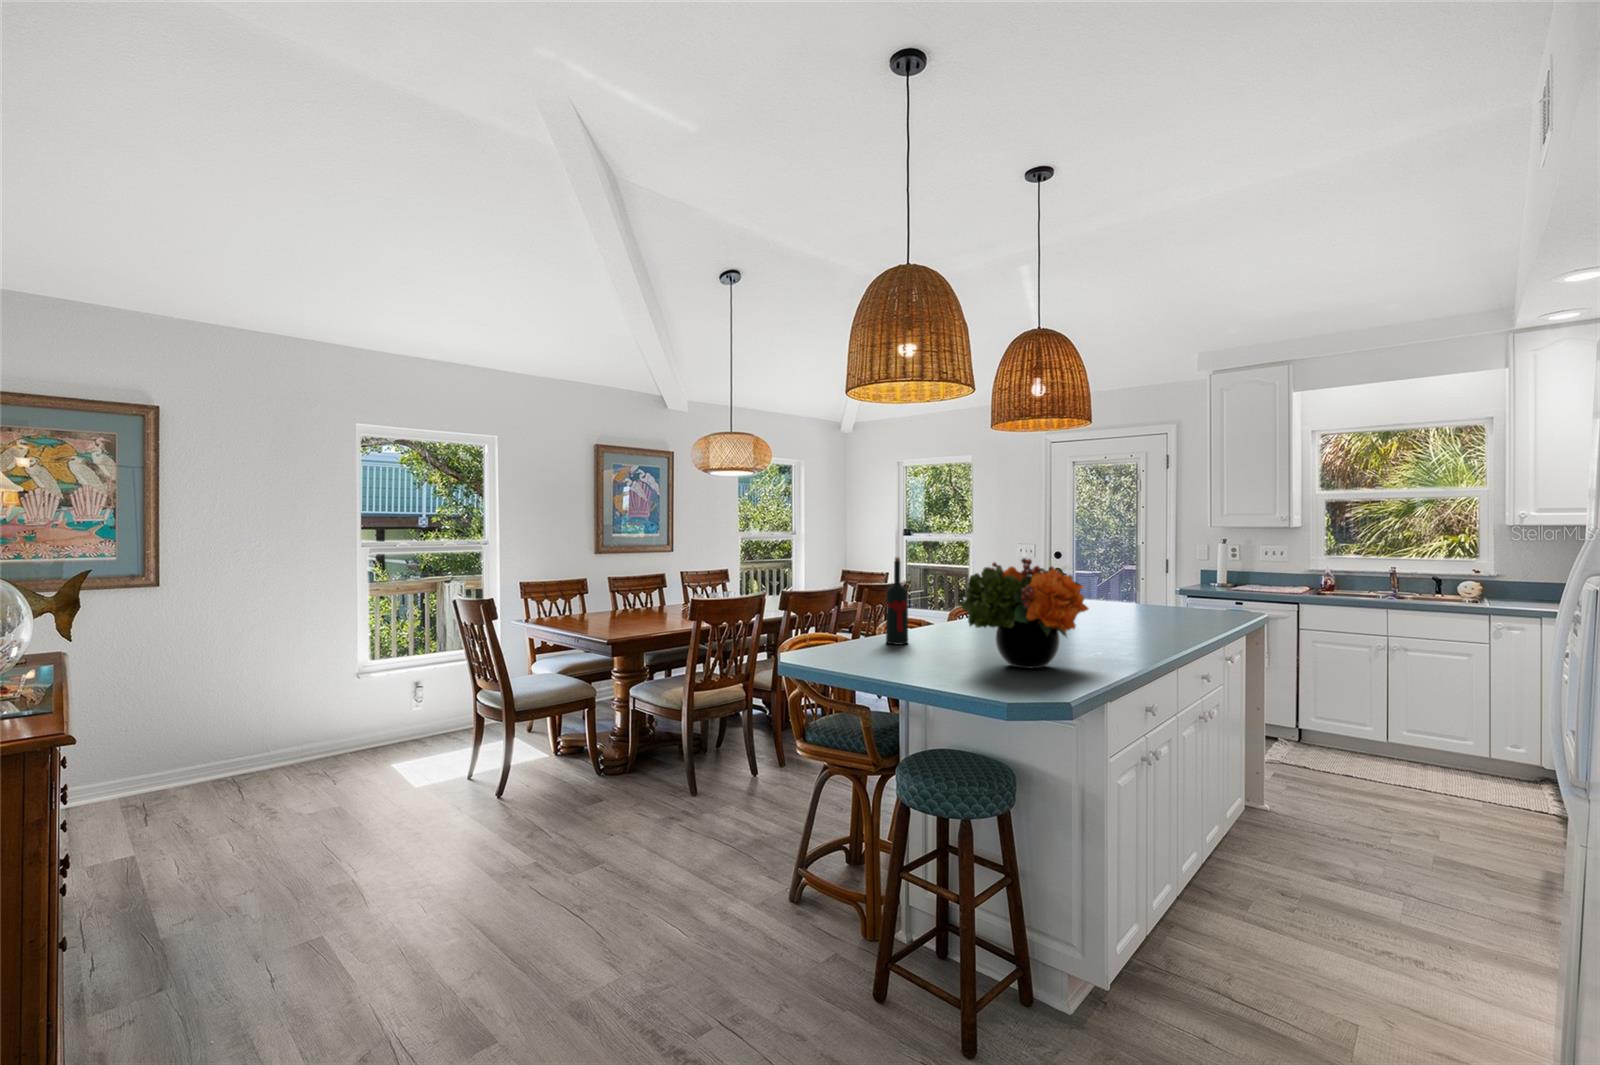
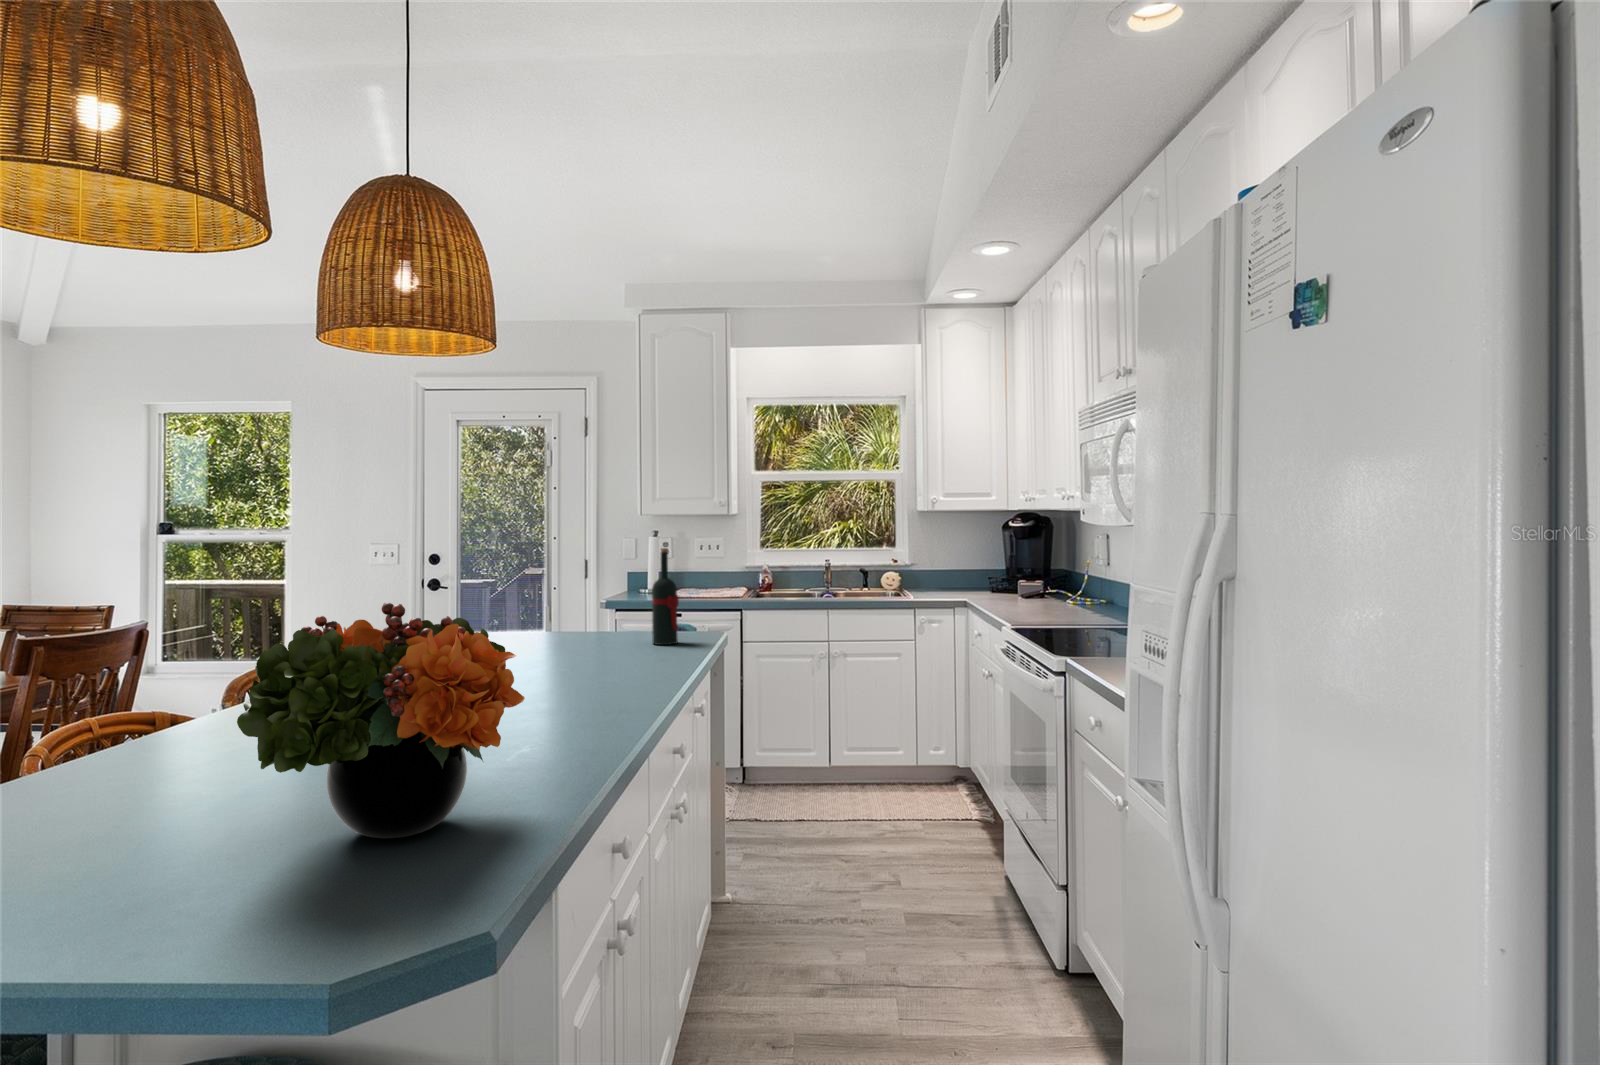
wine bottle: present [886,557,908,645] -> present [652,548,679,645]

